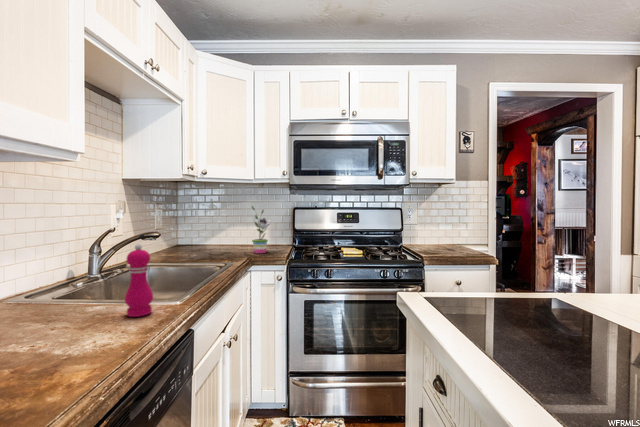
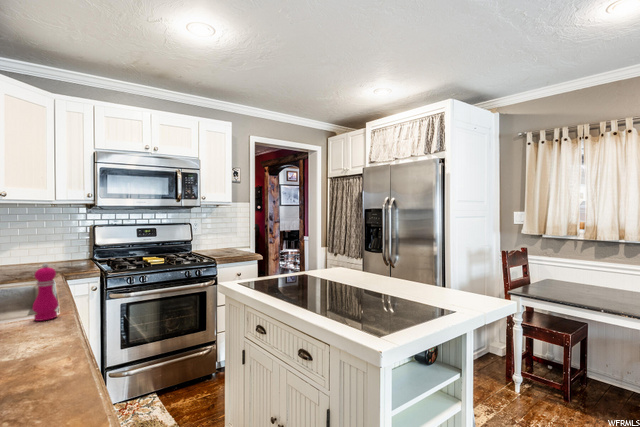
potted plant: present [252,206,270,253] -> none [51,225,76,271]

